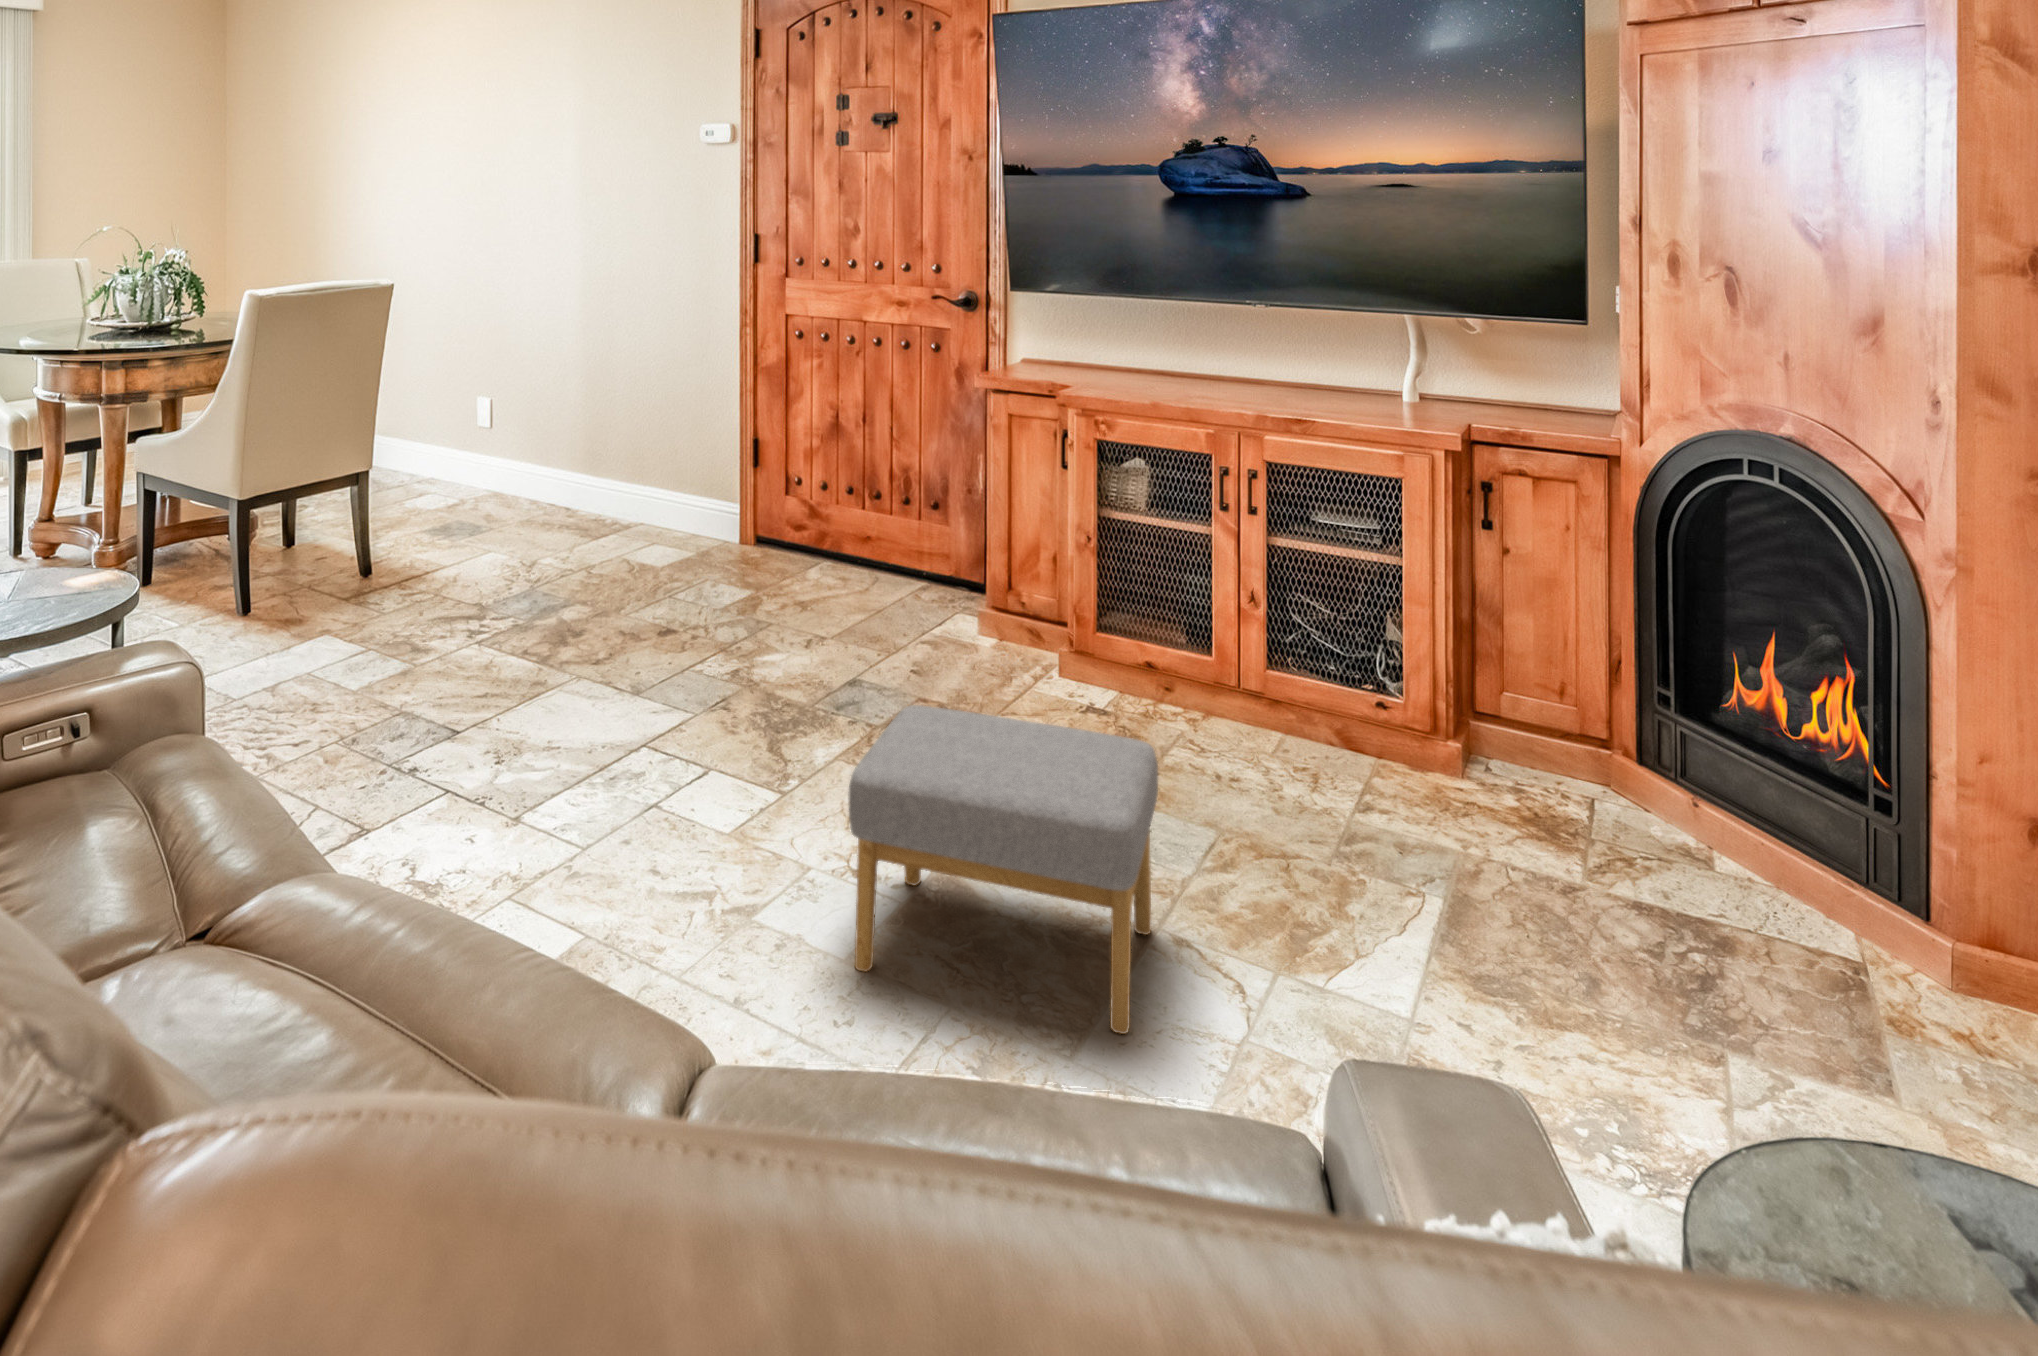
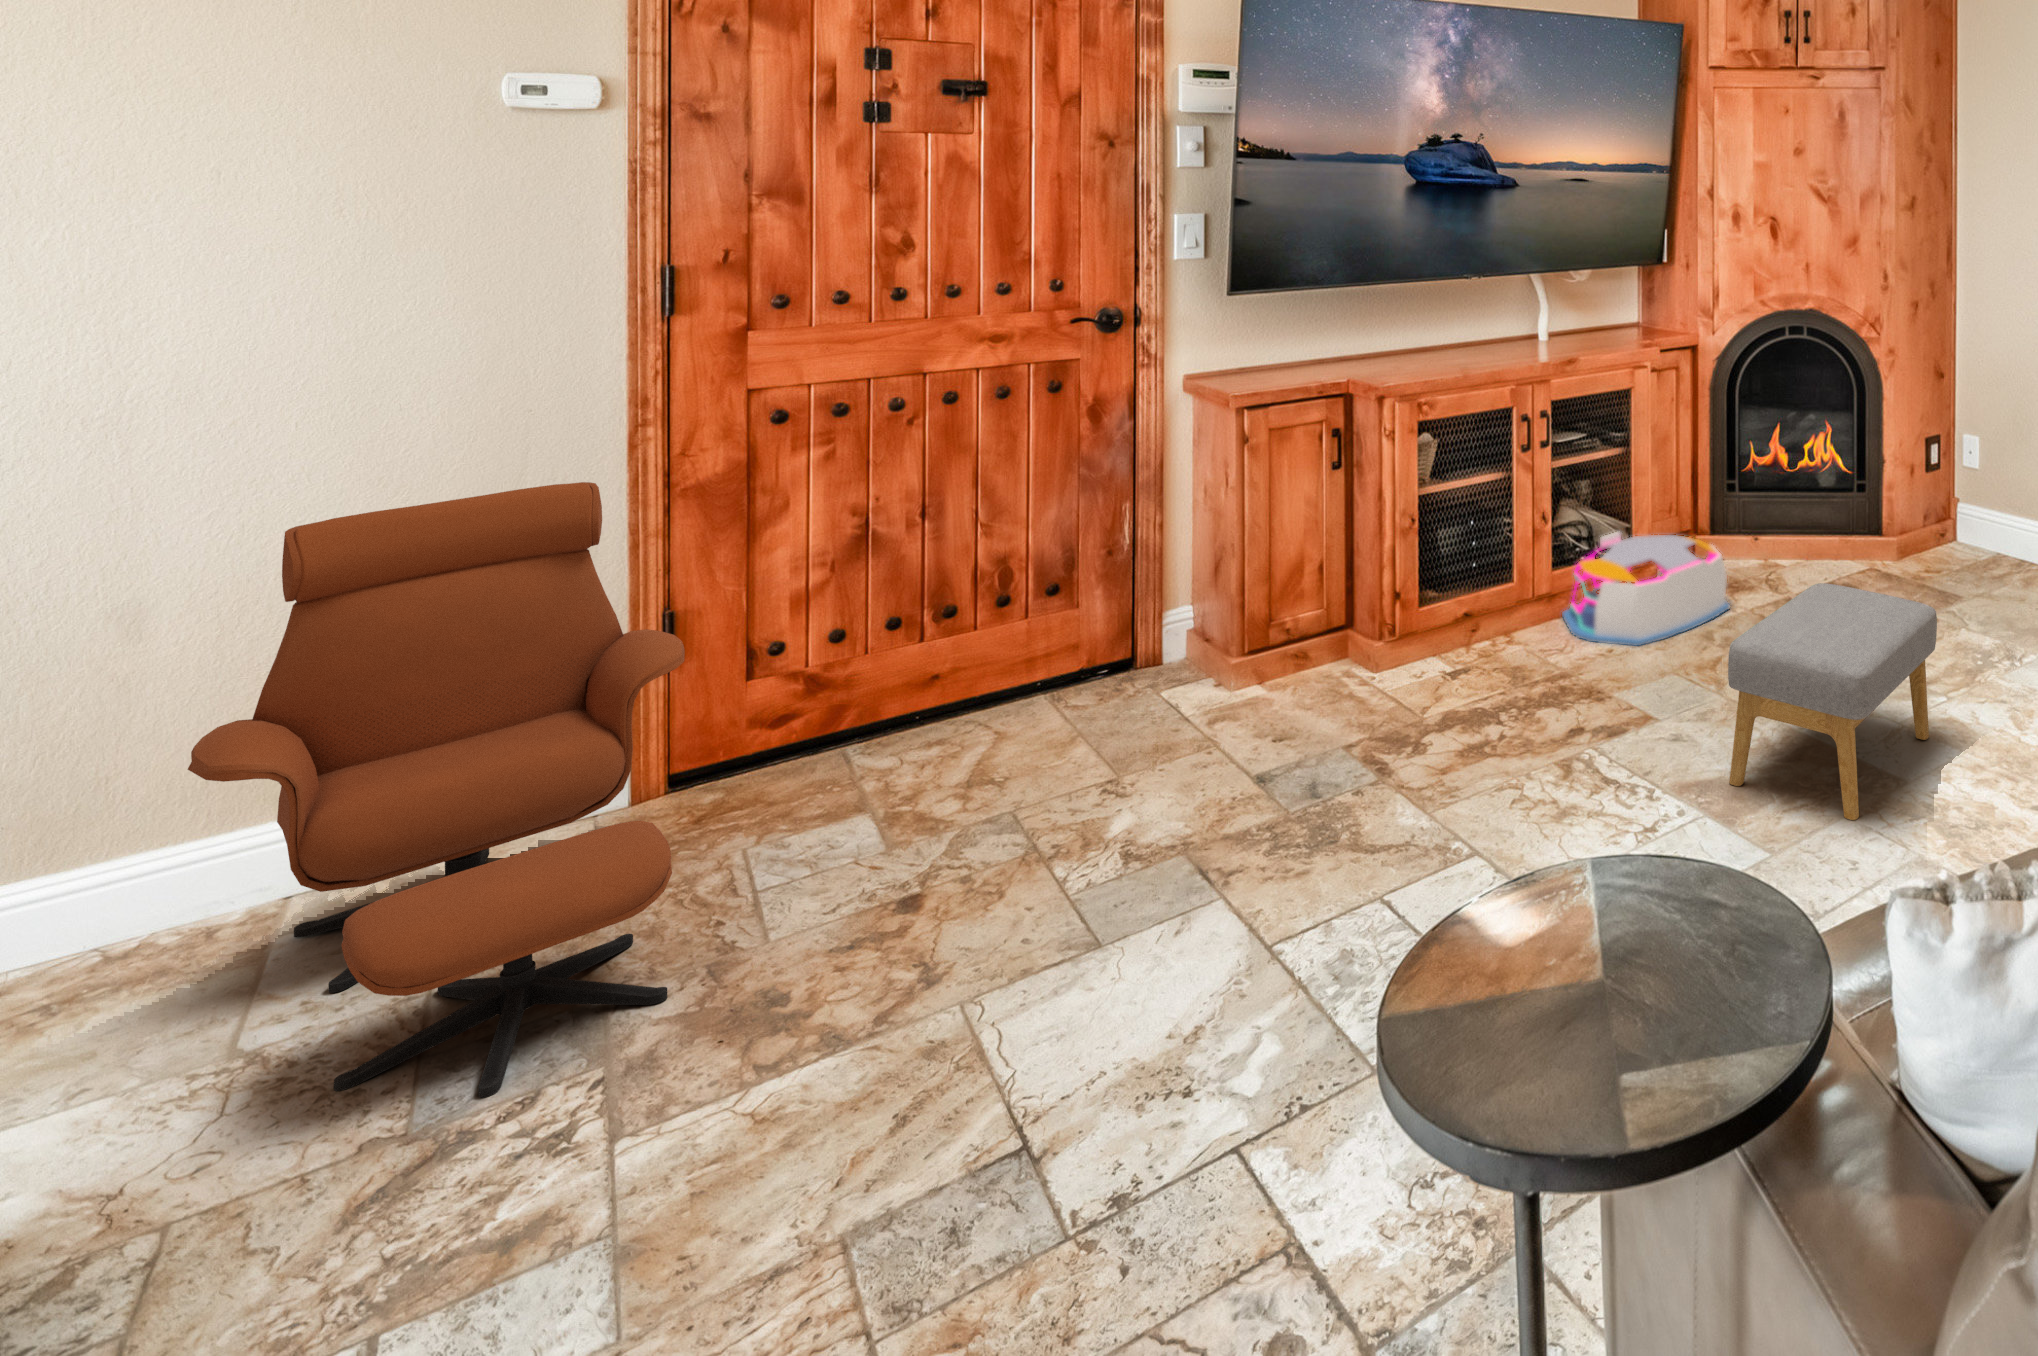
lounge chair: none [491,336,718,595] -> present [188,482,685,1098]
storage bin: none [1216,665,1484,843] -> present [1562,532,1730,646]

